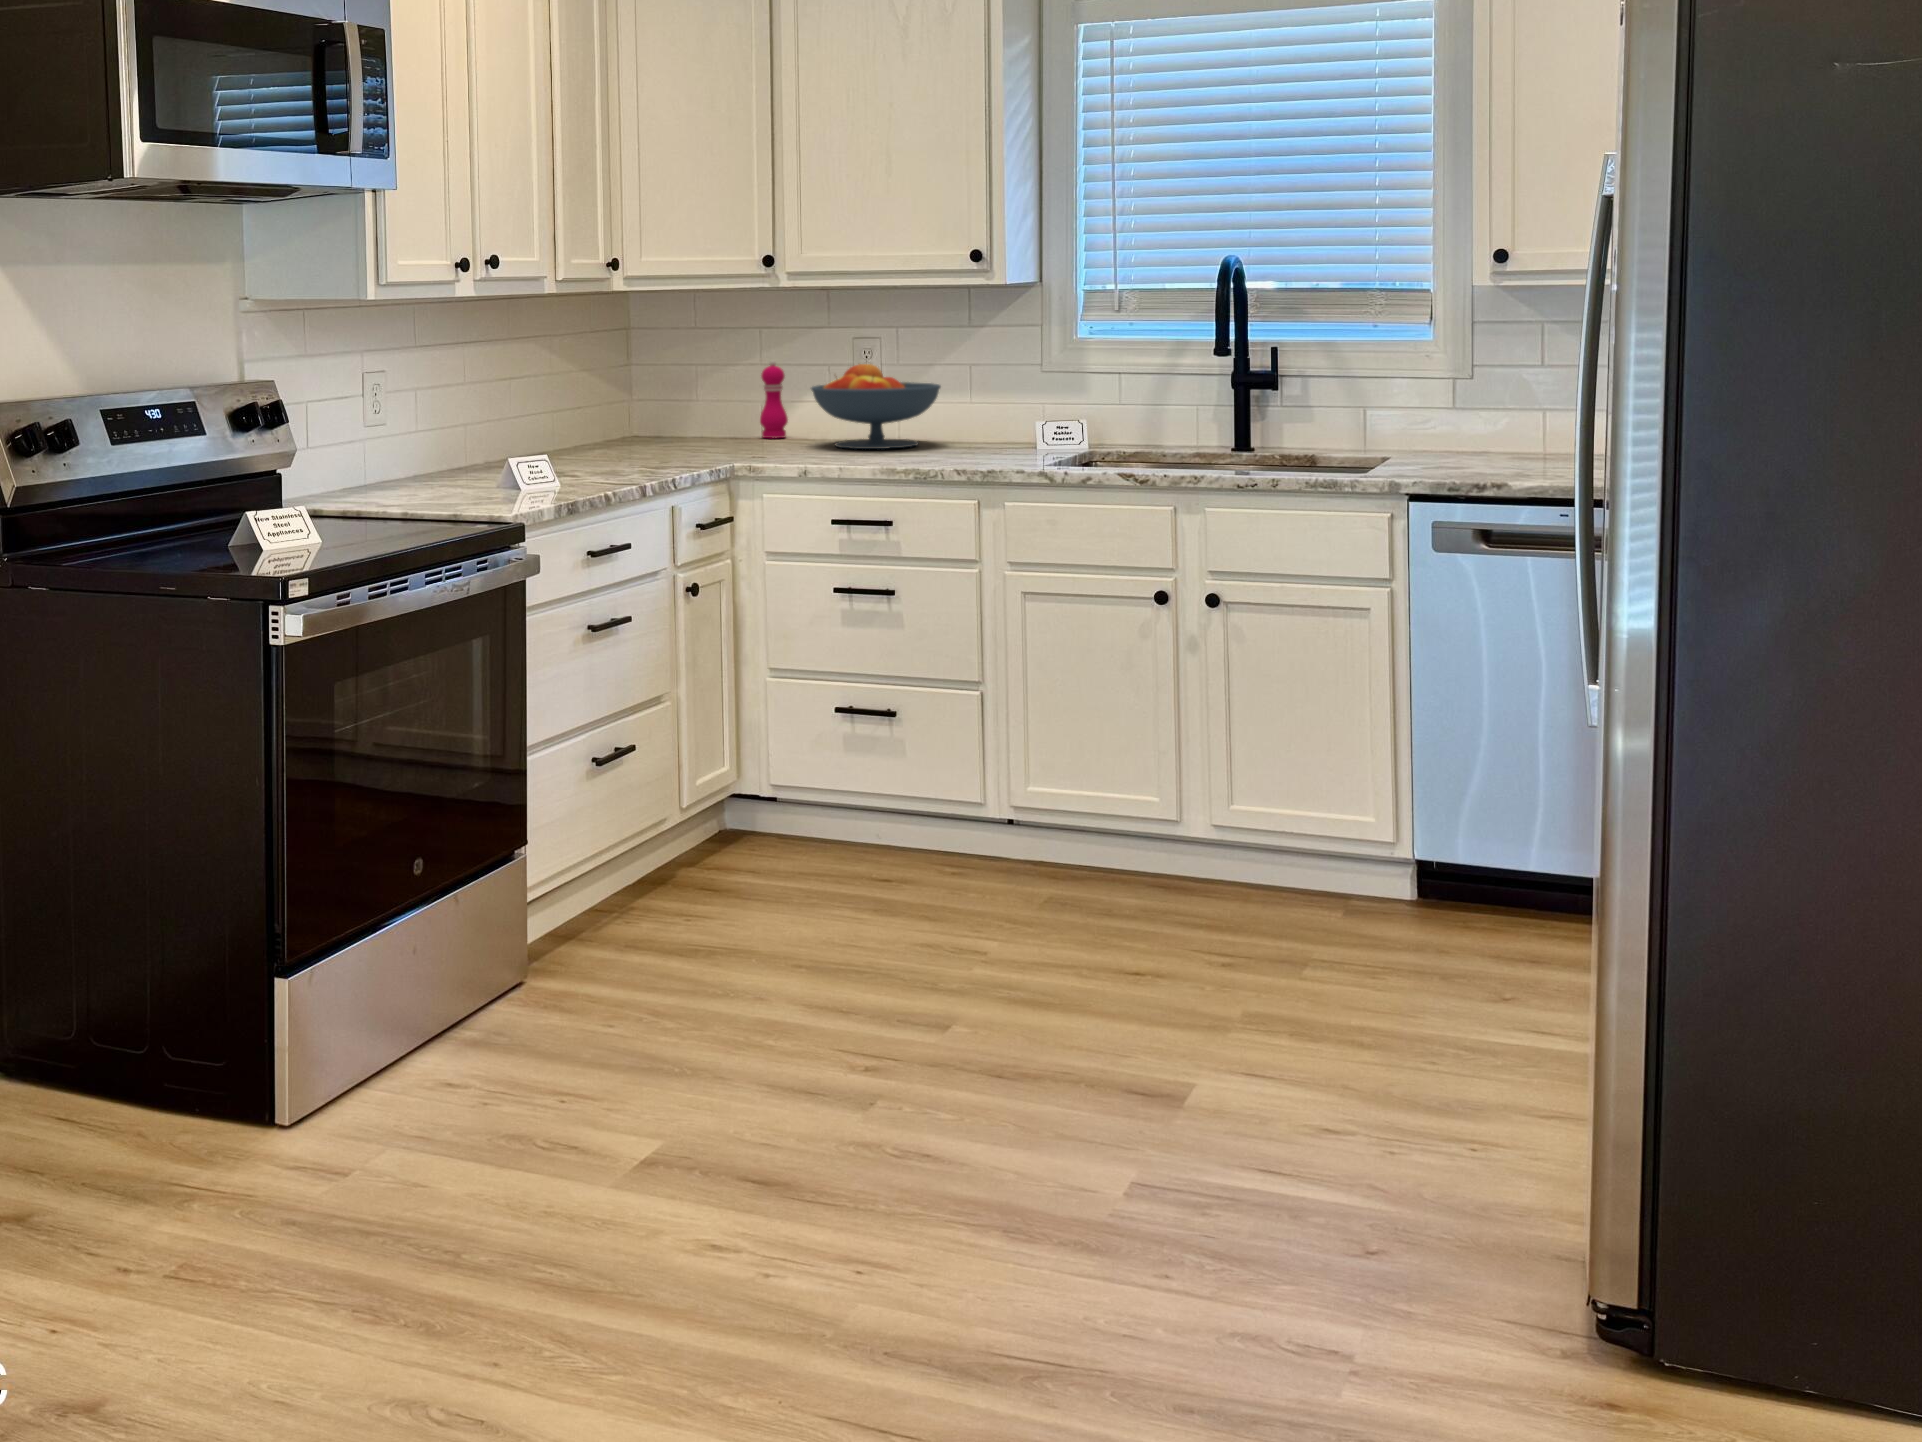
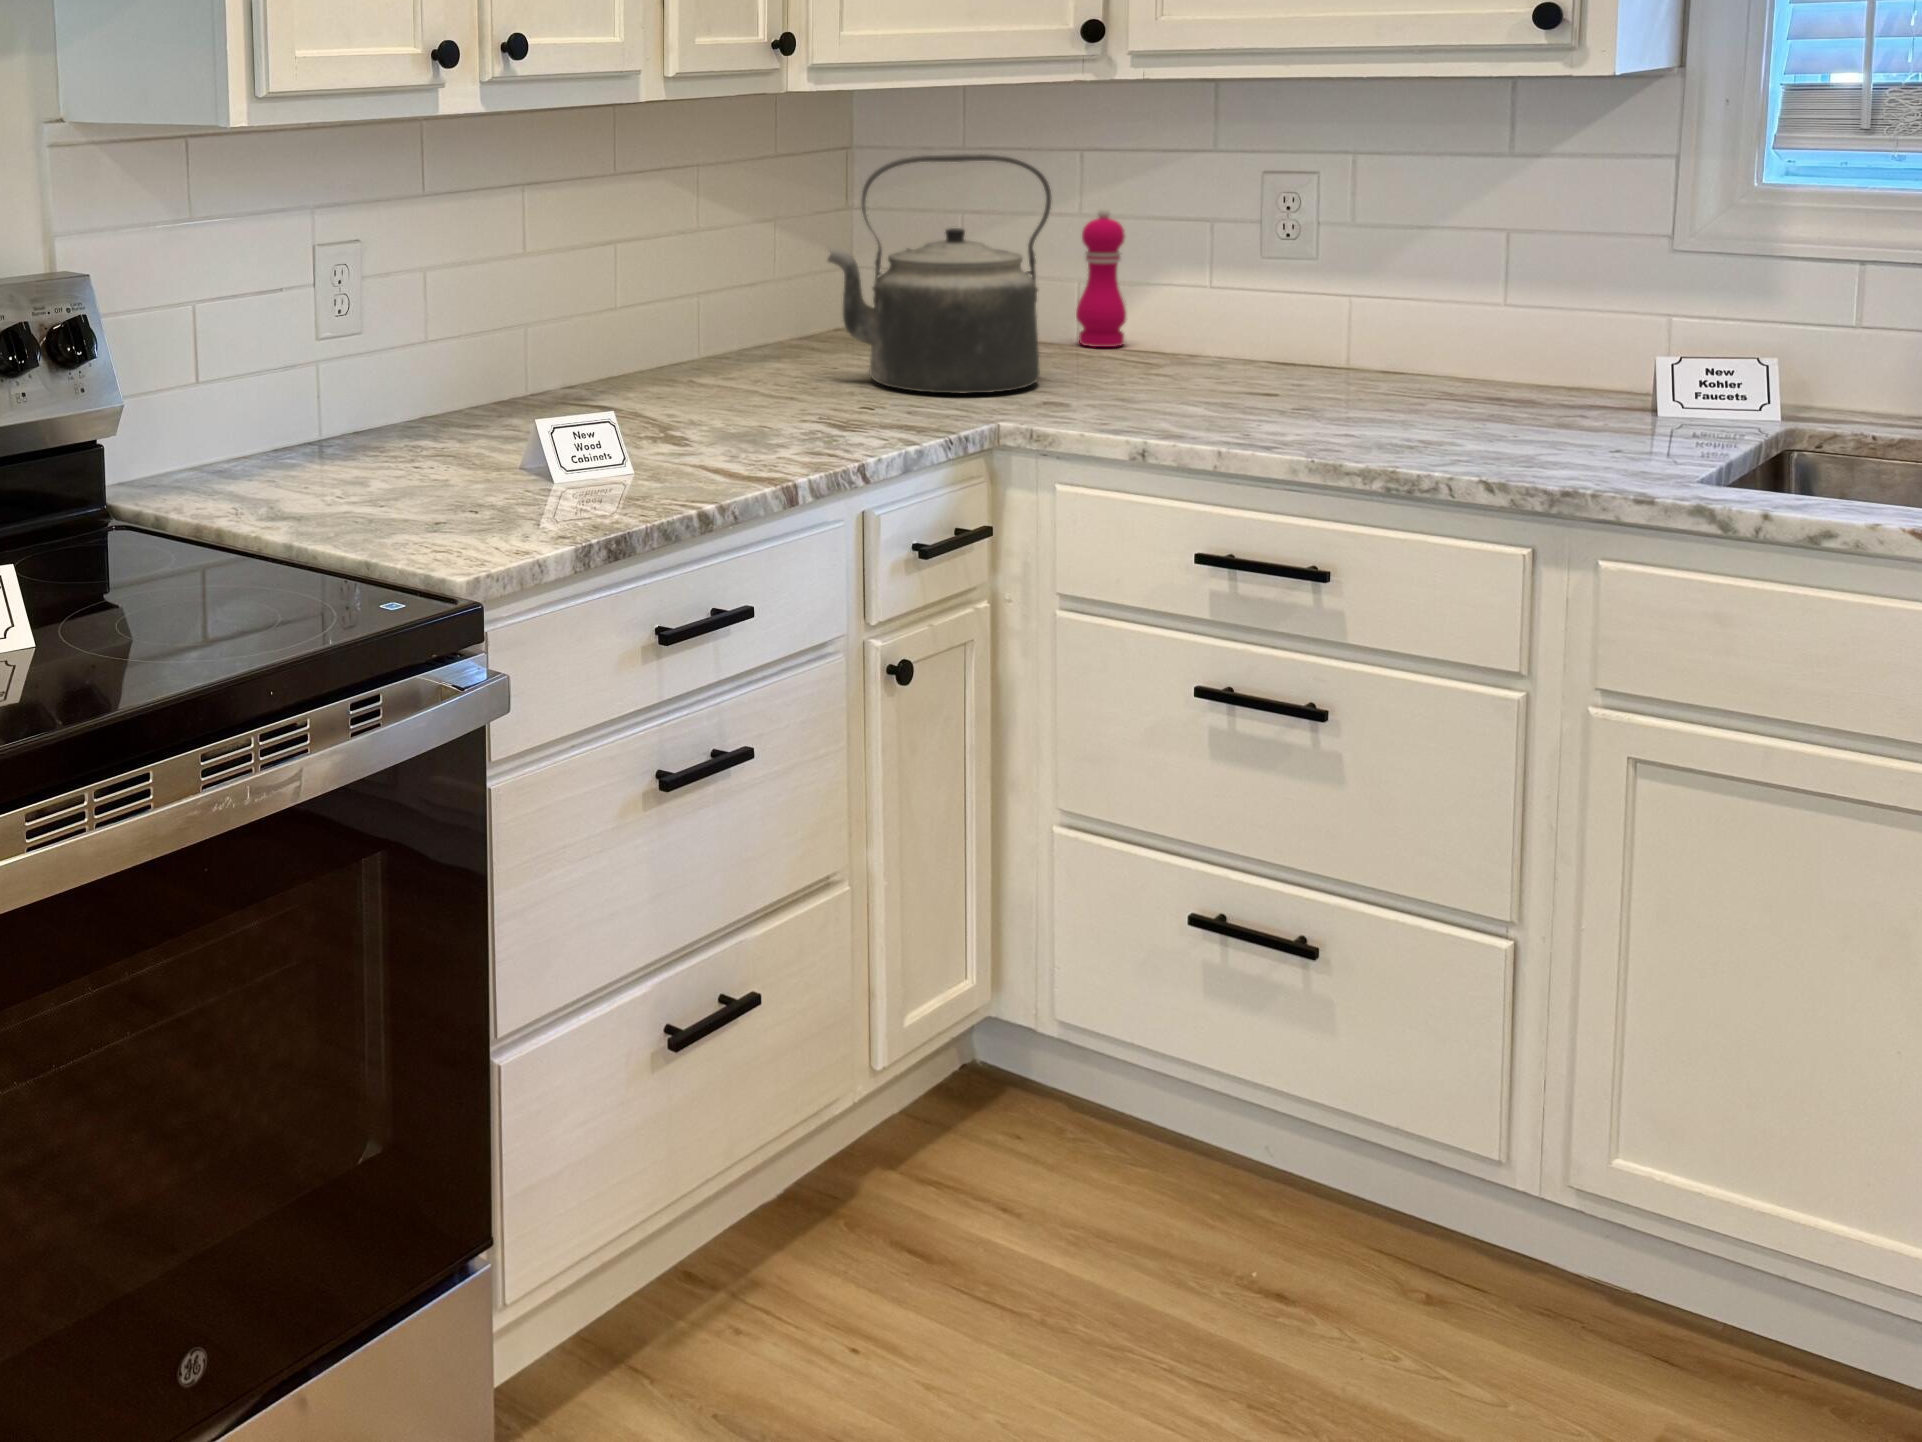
kettle: none [631,327,750,455] -> present [828,154,1051,393]
fruit bowl: present [811,364,941,449] -> none [1170,222,1439,394]

